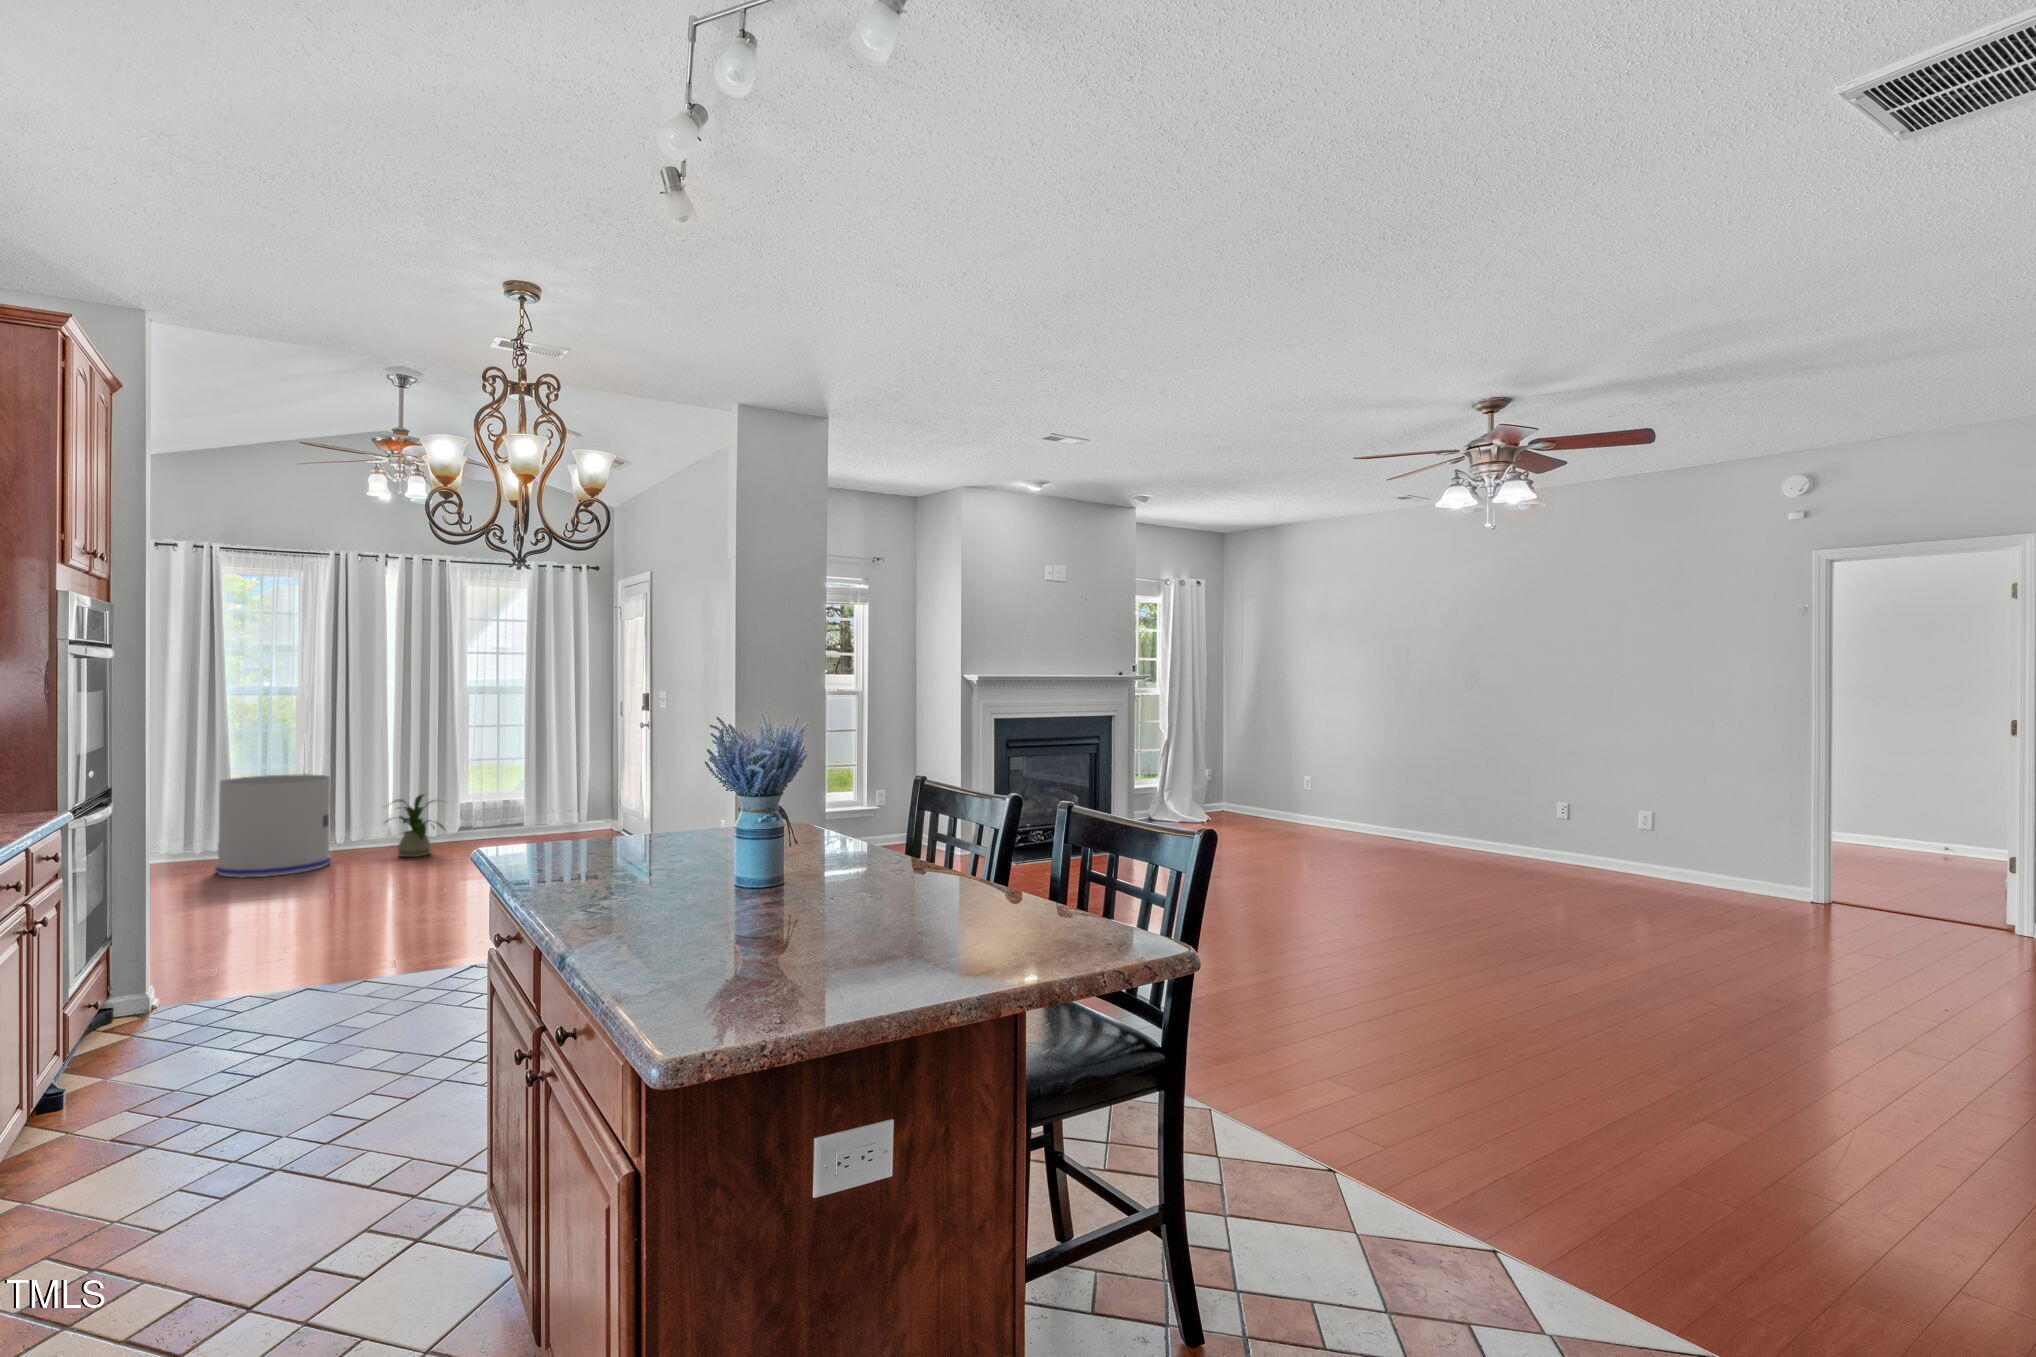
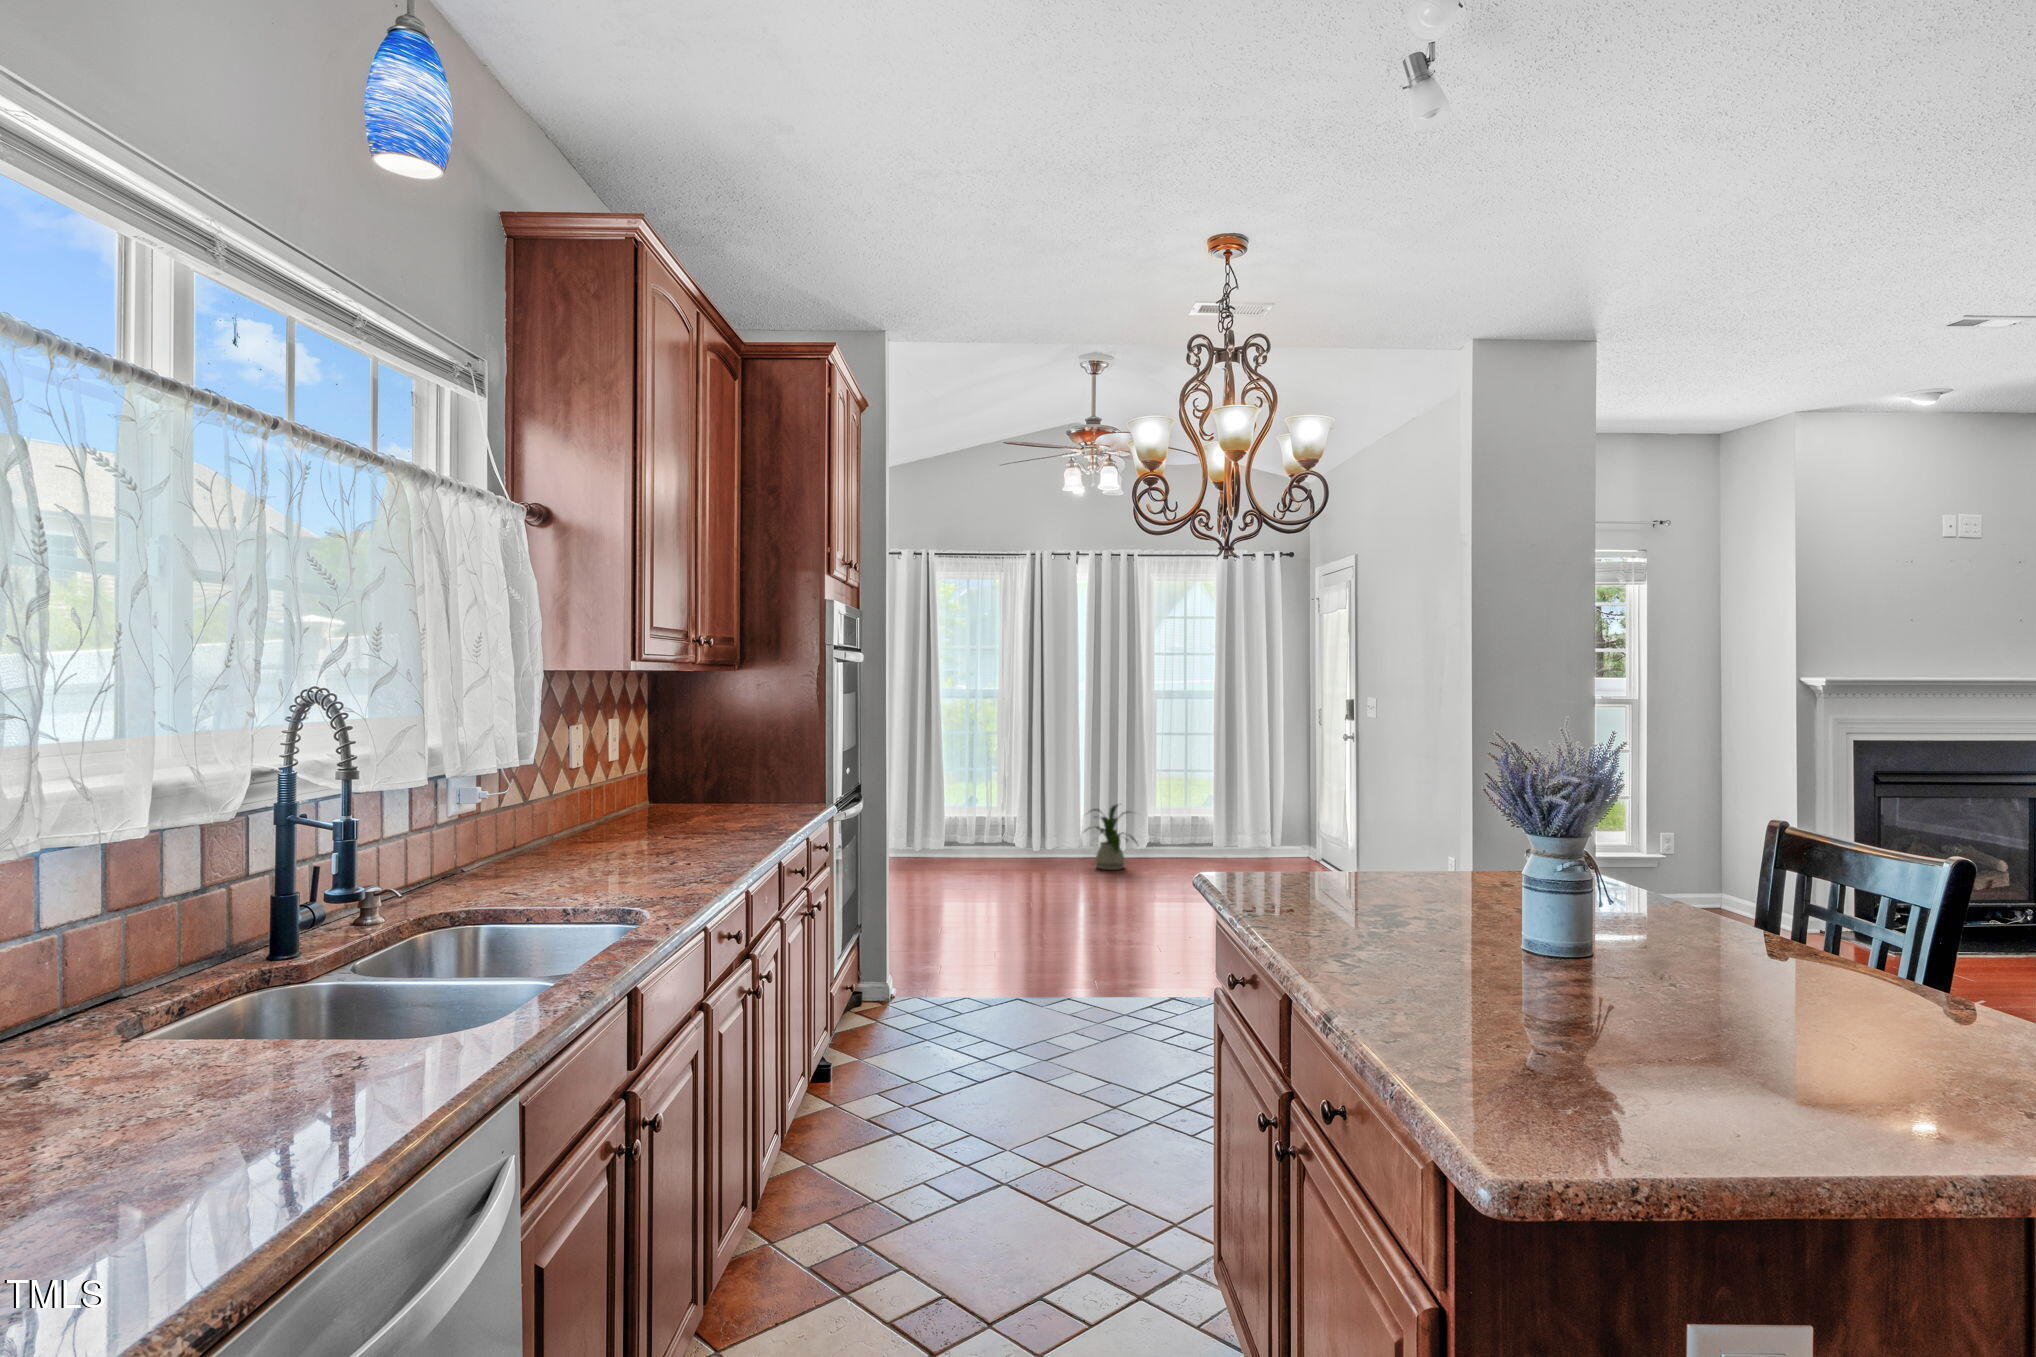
trash can: present [215,774,331,878] -> none [952,778,1040,876]

